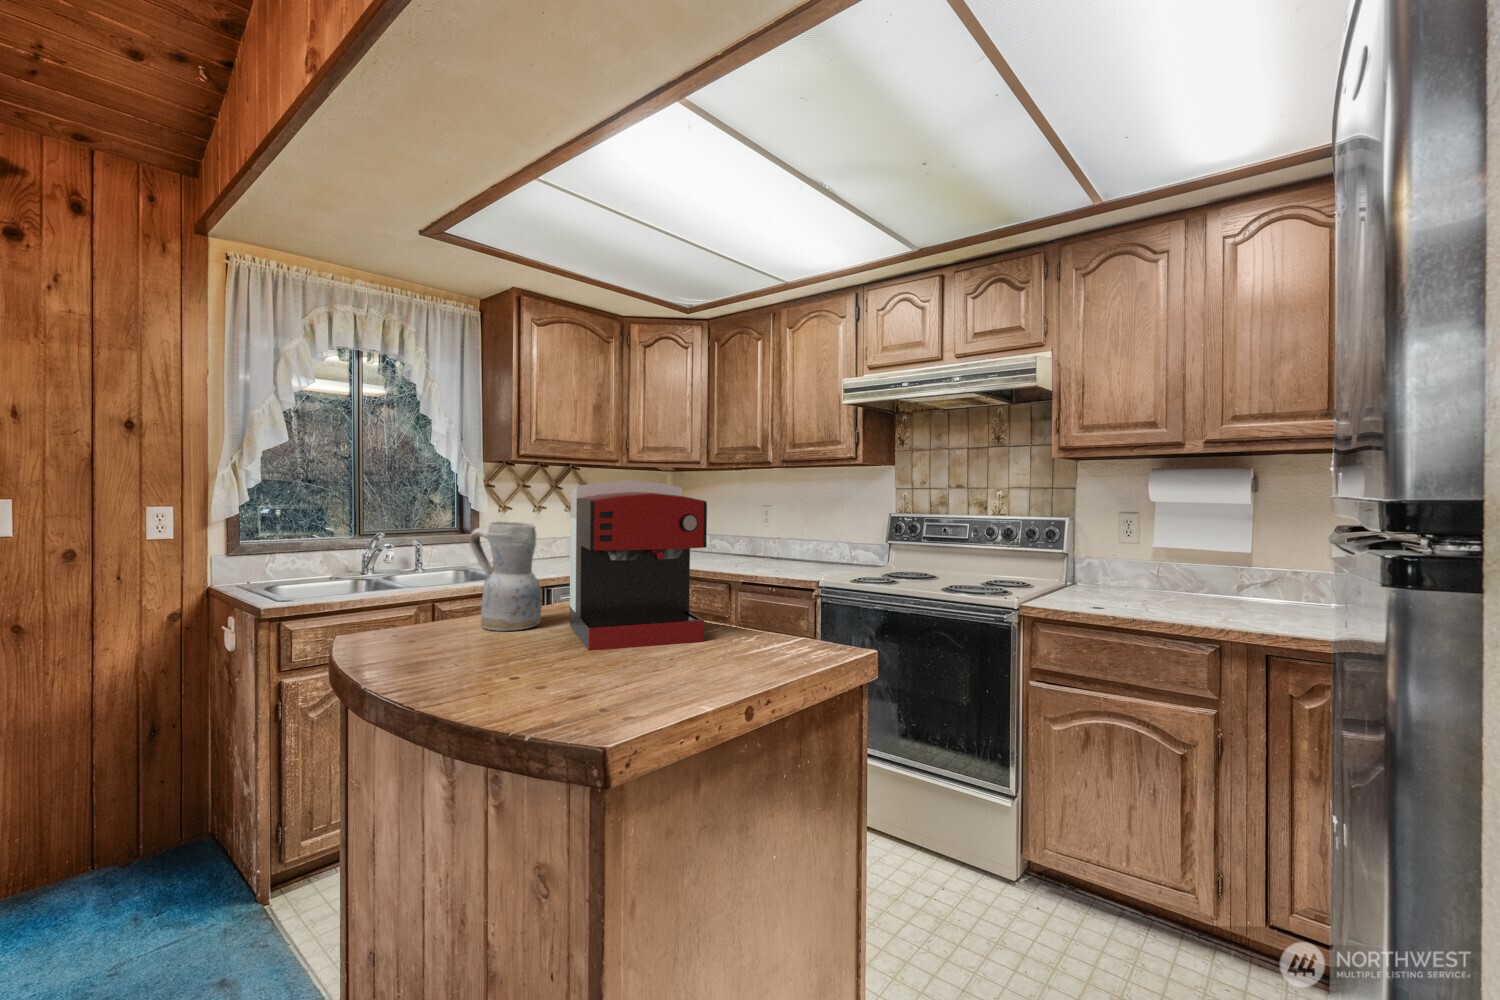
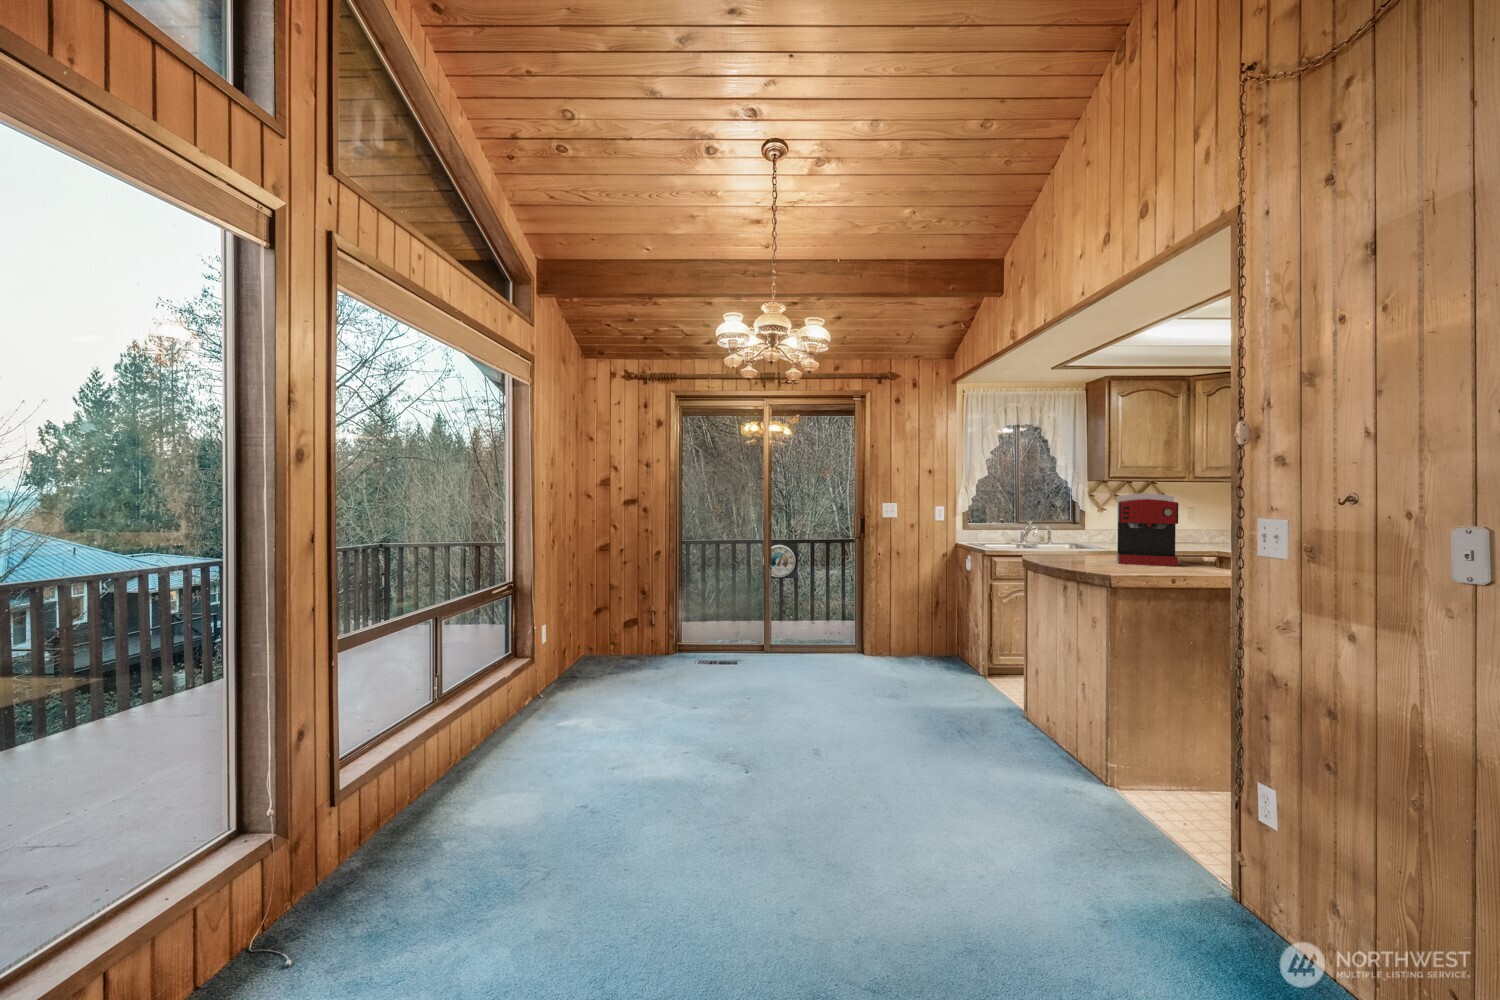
ceramic pitcher: present [470,521,542,631] -> none [1071,512,1104,559]

